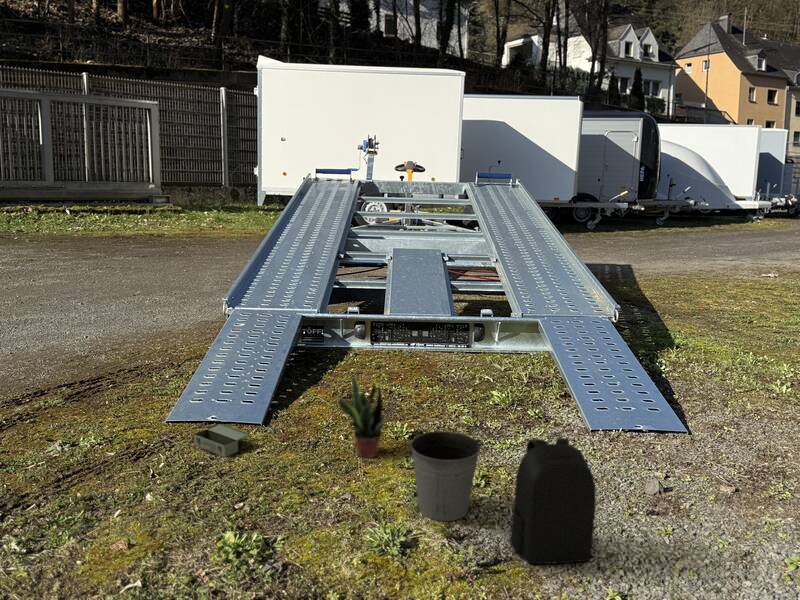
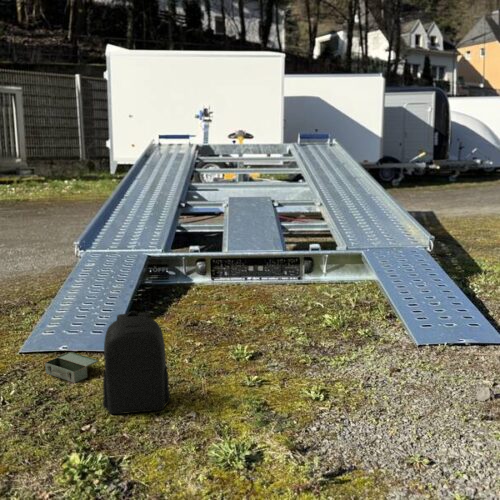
potted plant: present [339,376,397,458] -> none [182,300,238,378]
bucket: present [408,431,482,521] -> none [249,348,321,434]
backpack: present [510,438,596,564] -> present [103,313,170,414]

